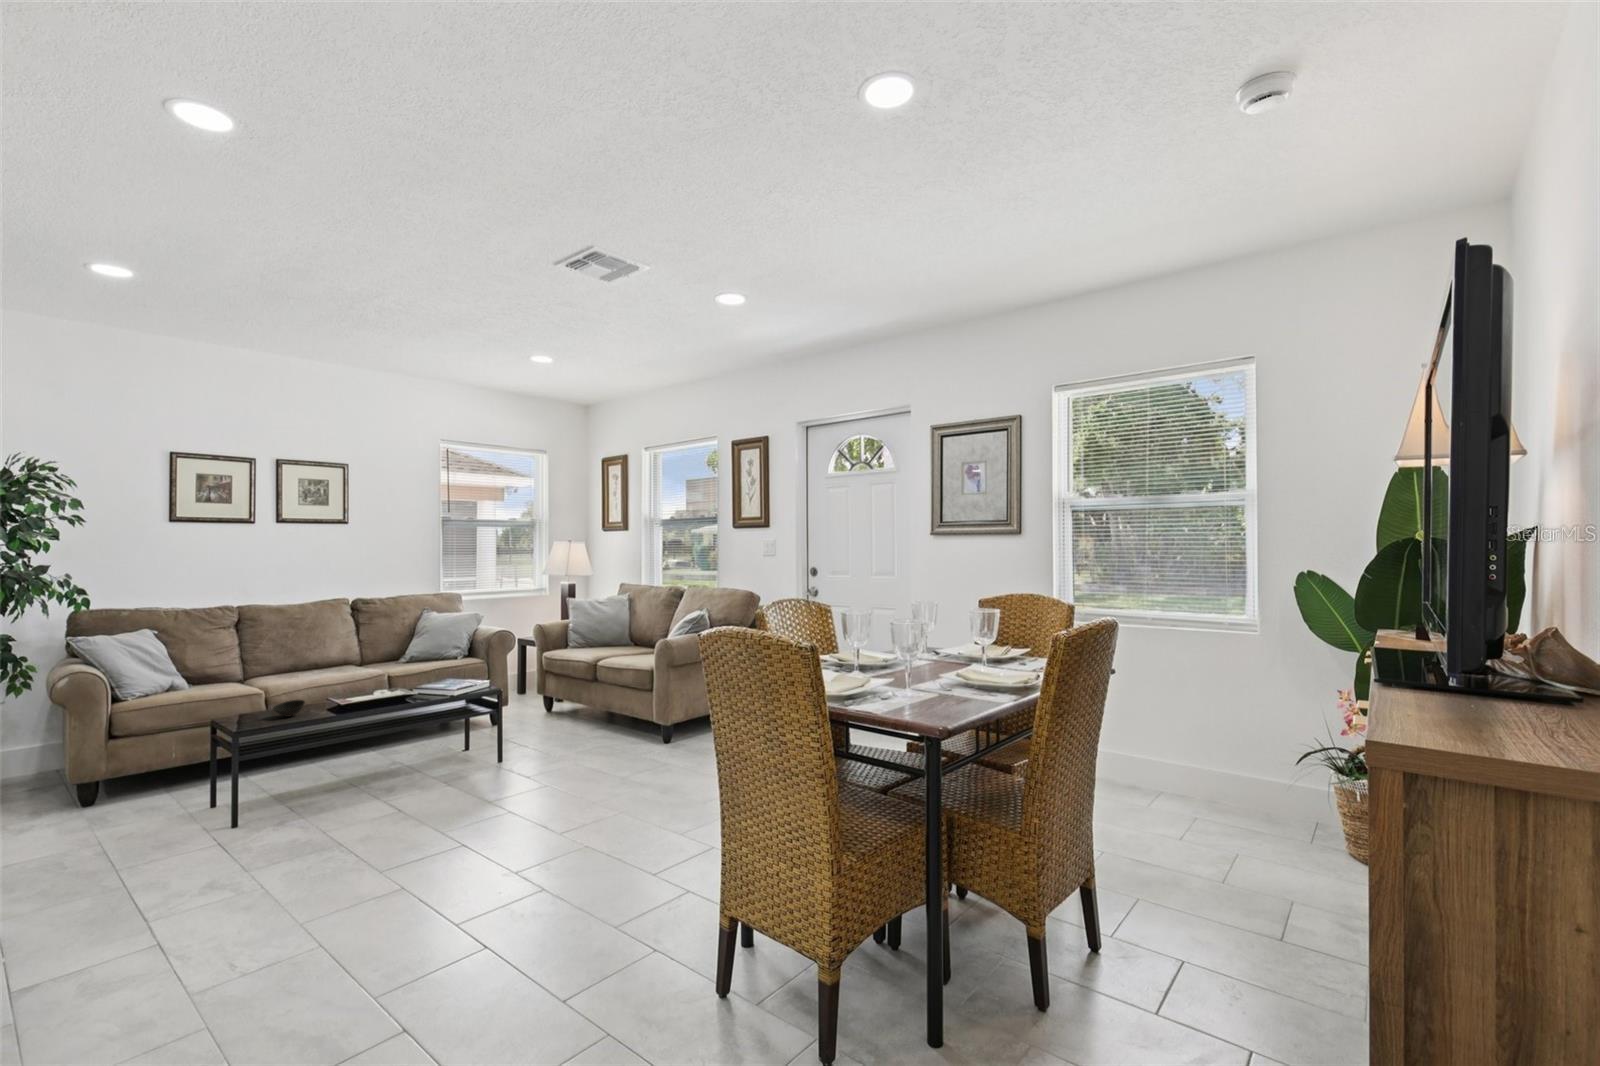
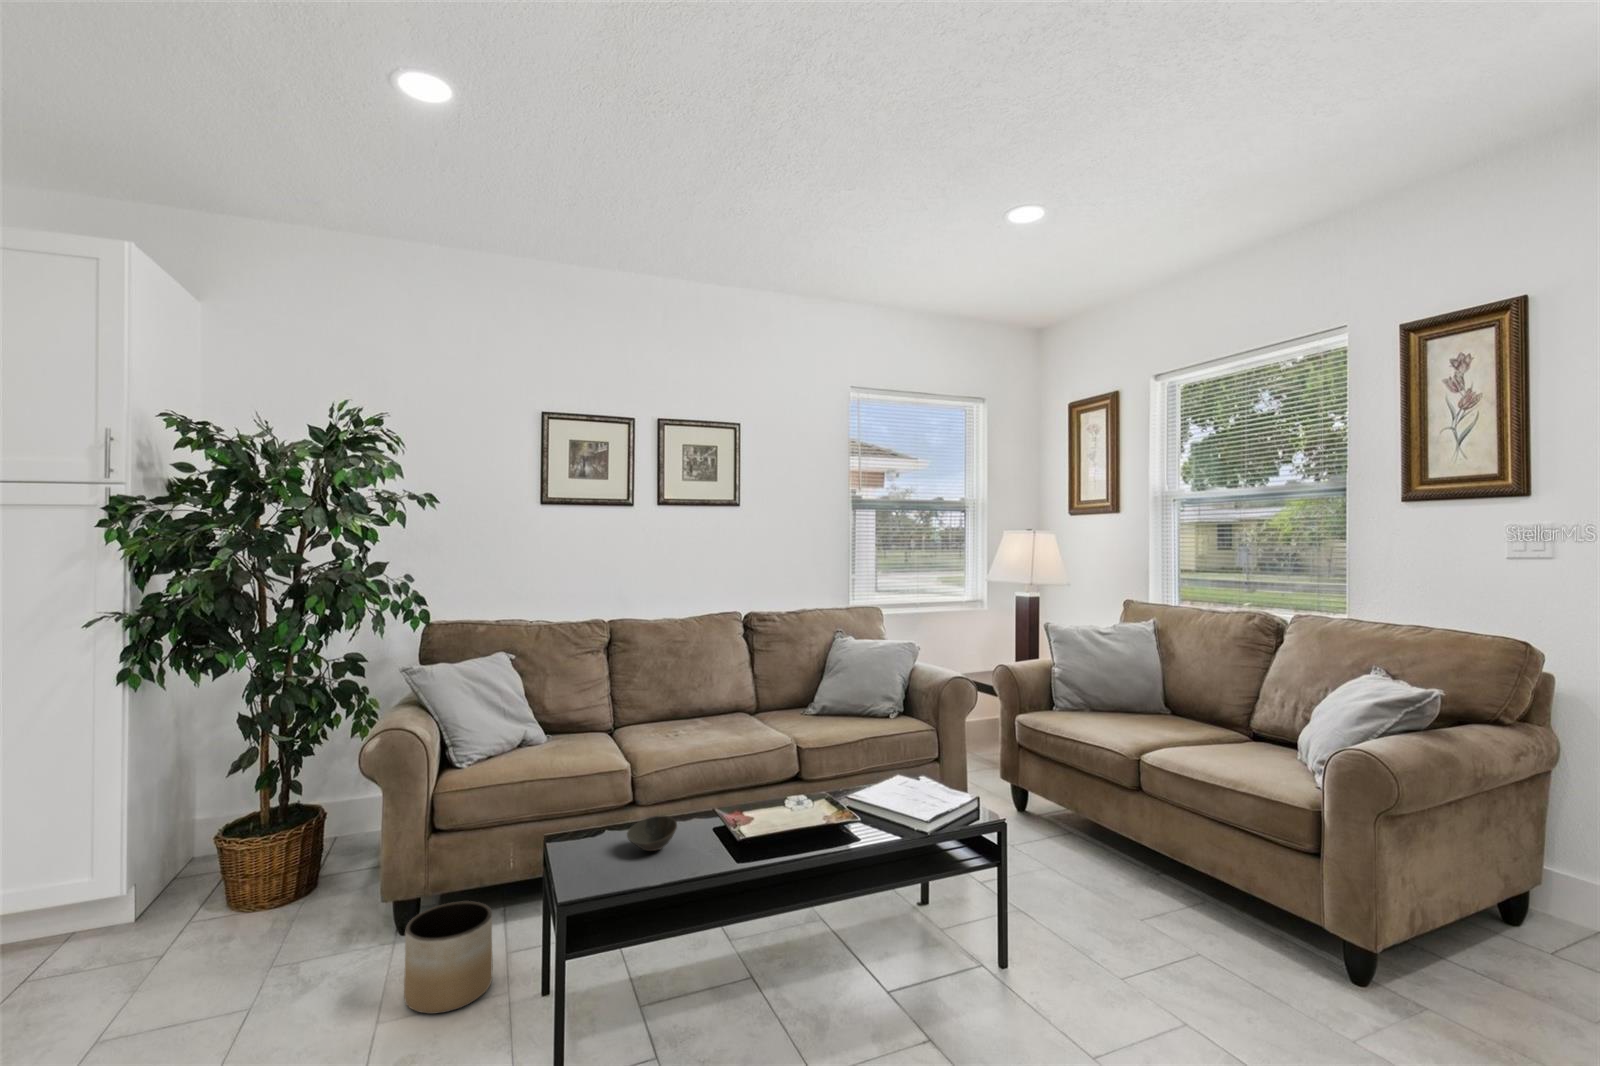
planter: none [109,768,173,825] -> present [404,901,493,1014]

